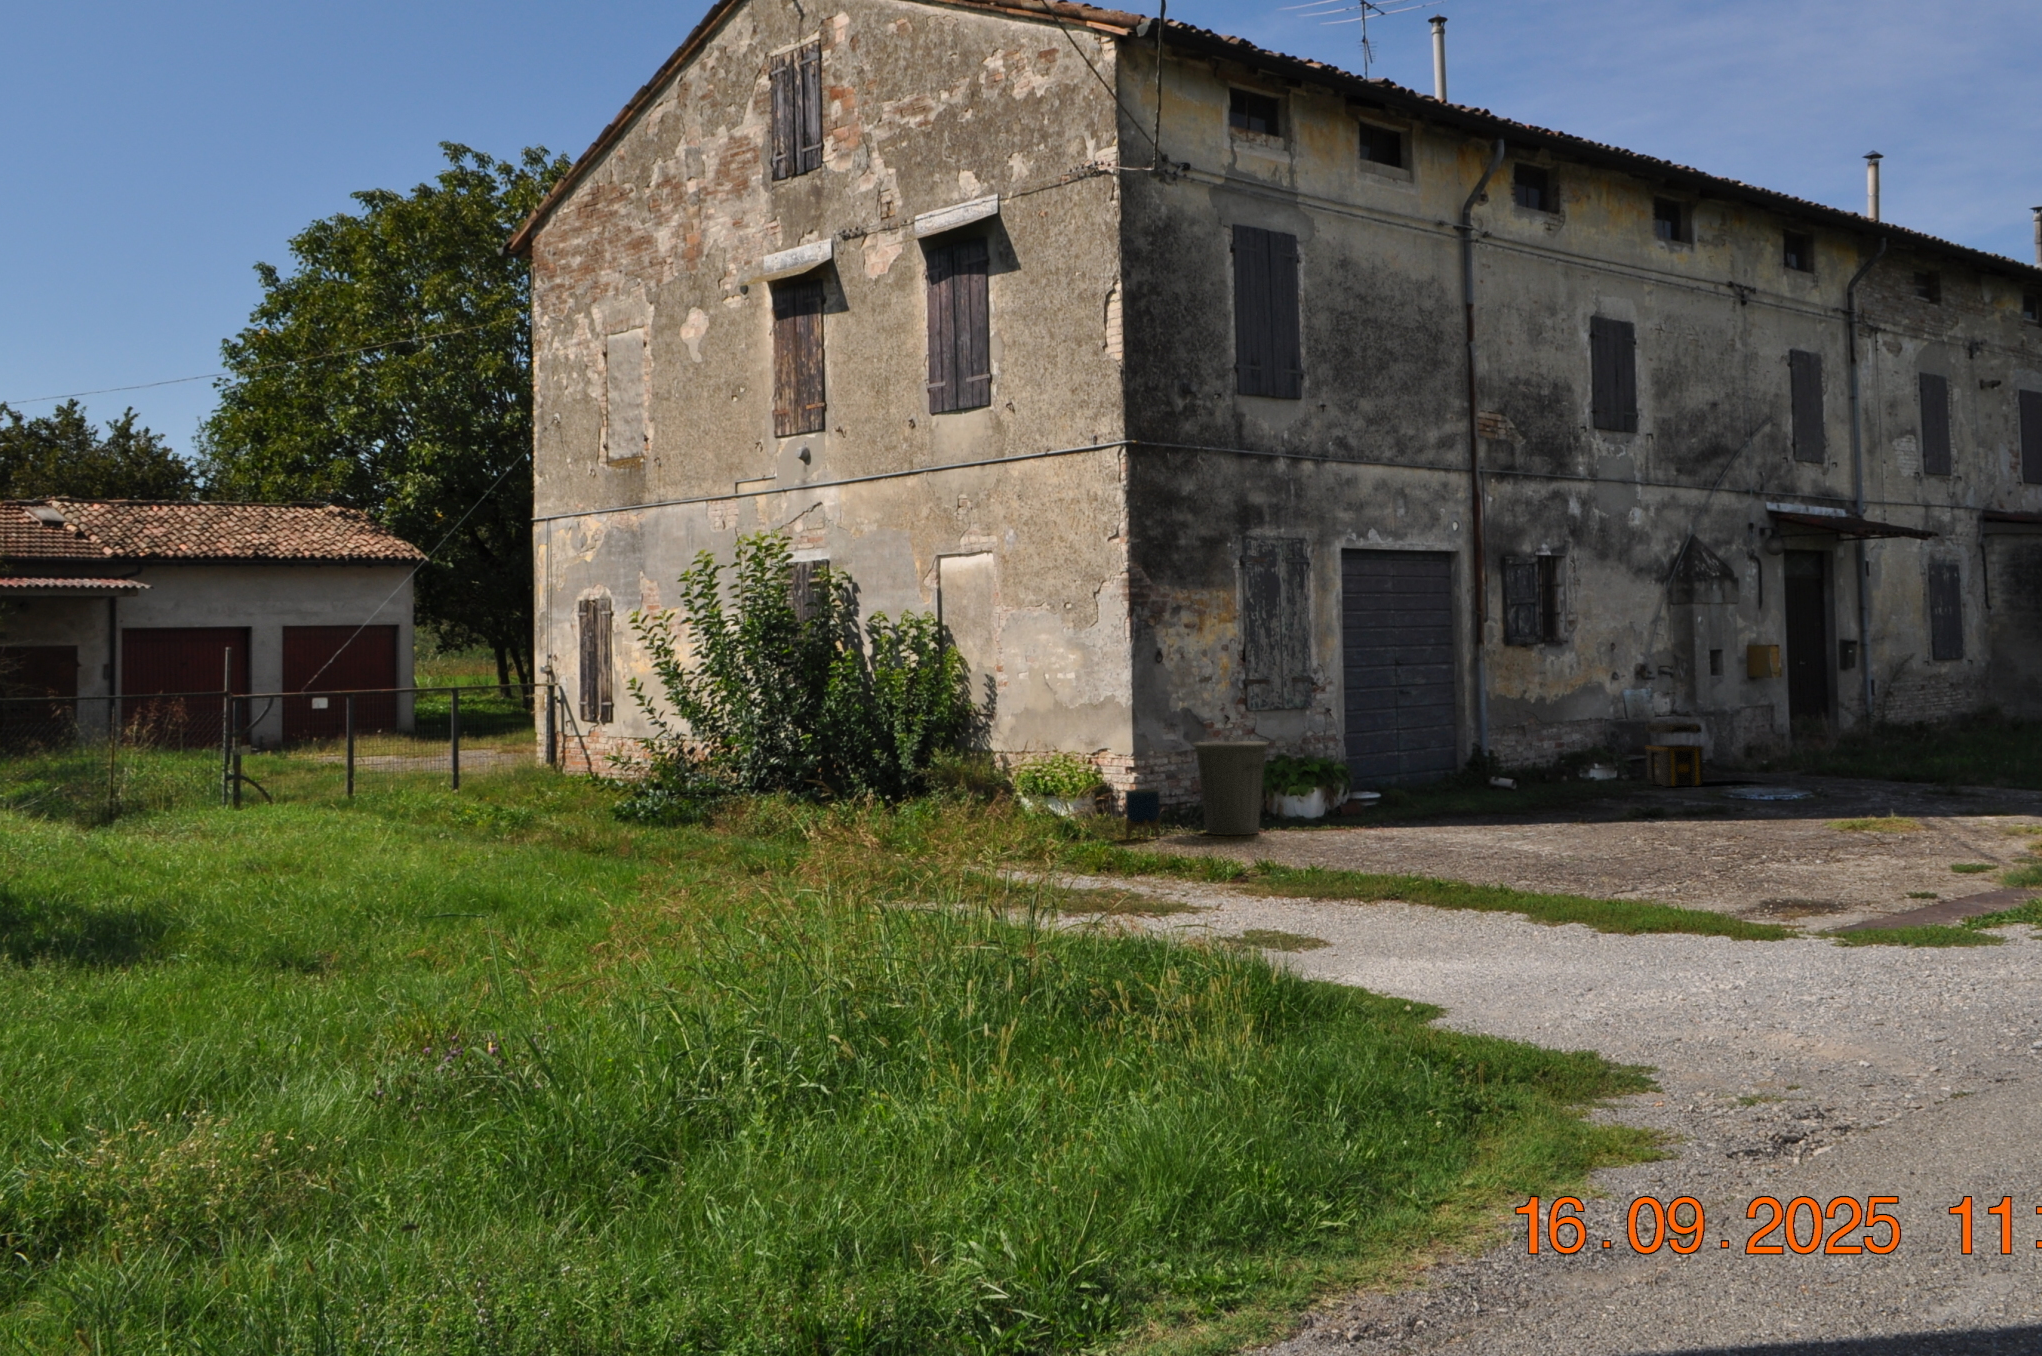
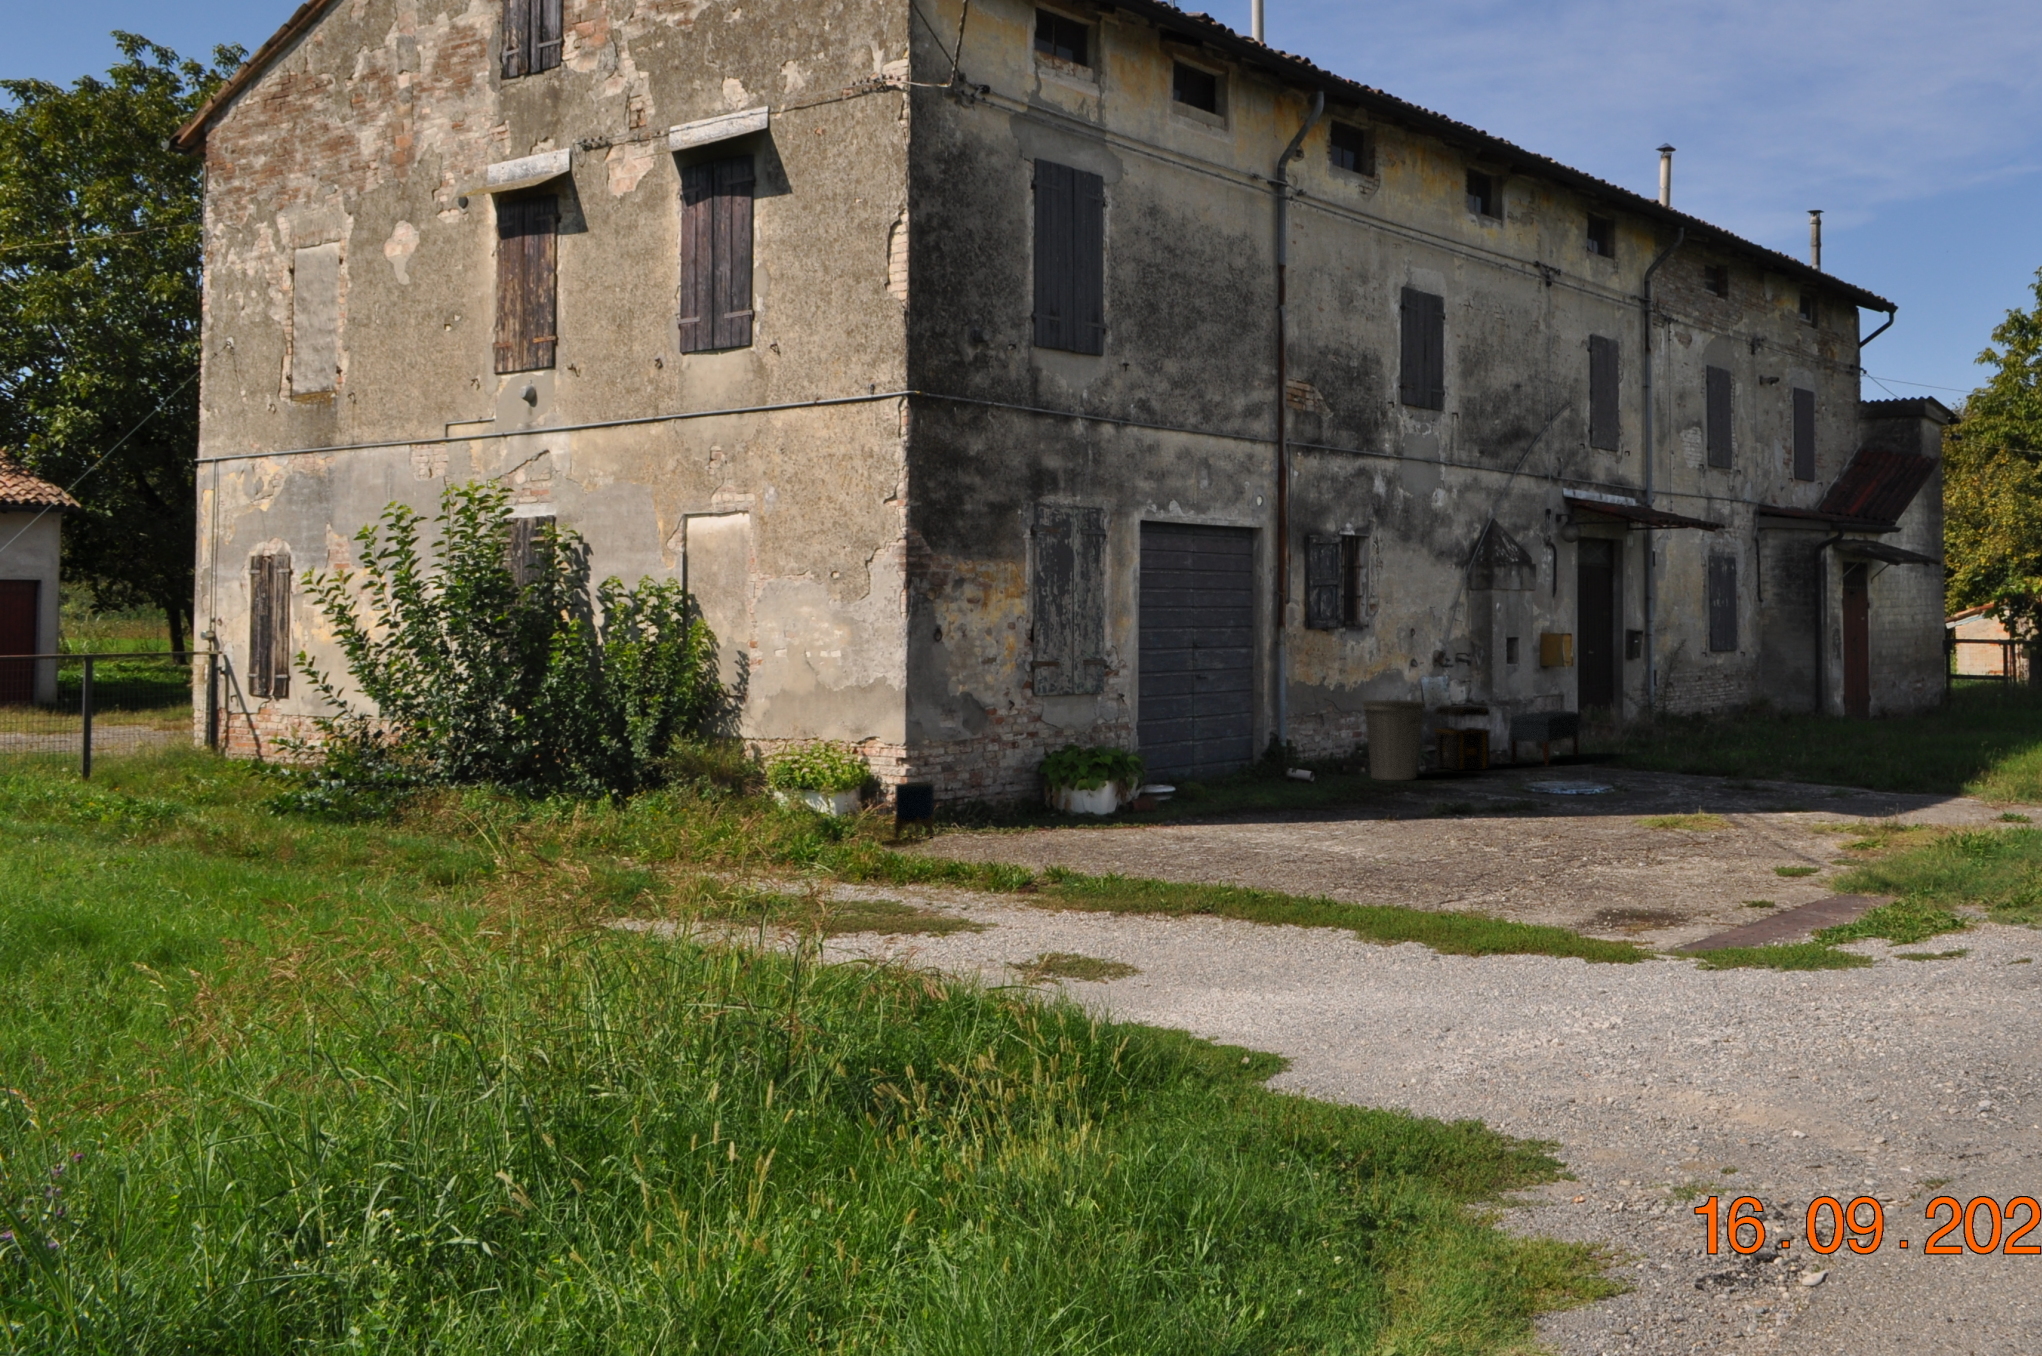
bench: none [1724,728,1803,783] -> present [1509,710,1580,766]
trash can: present [1193,737,1268,835] -> present [1362,698,1425,780]

